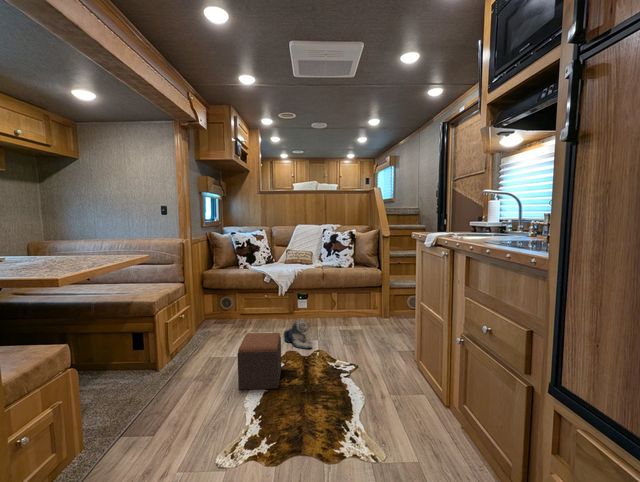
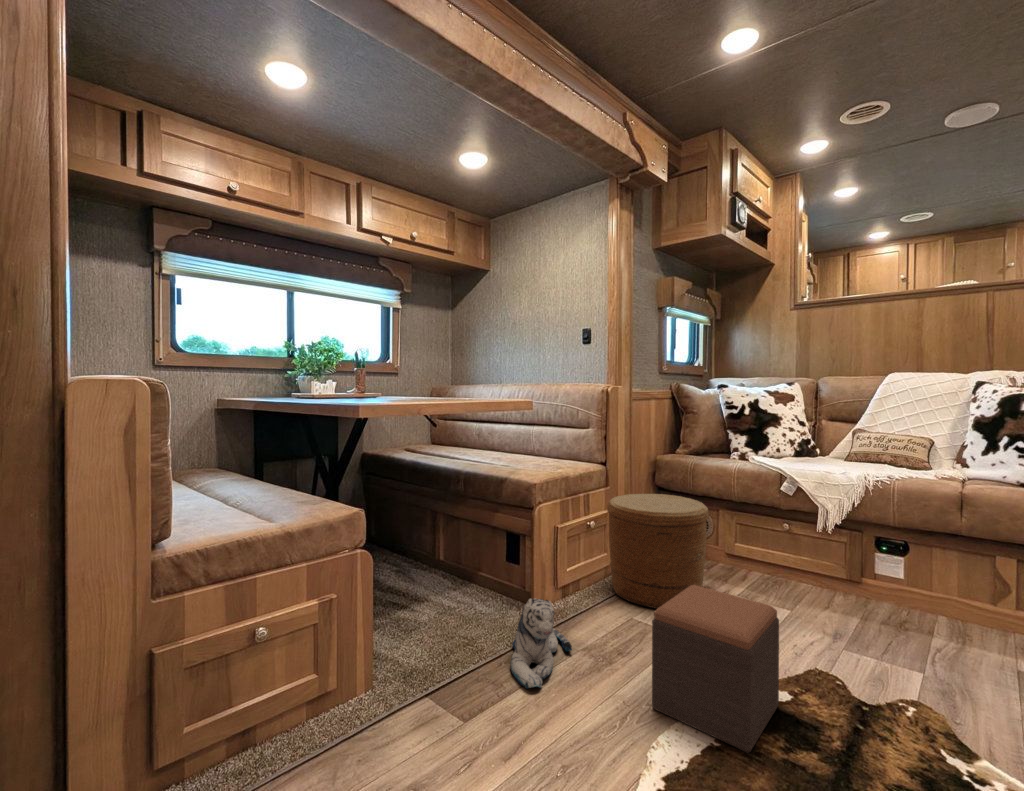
woven basket: none [189,293,240,351] -> present [607,494,709,609]
plush toy: present [284,320,312,349] -> present [510,599,572,689]

